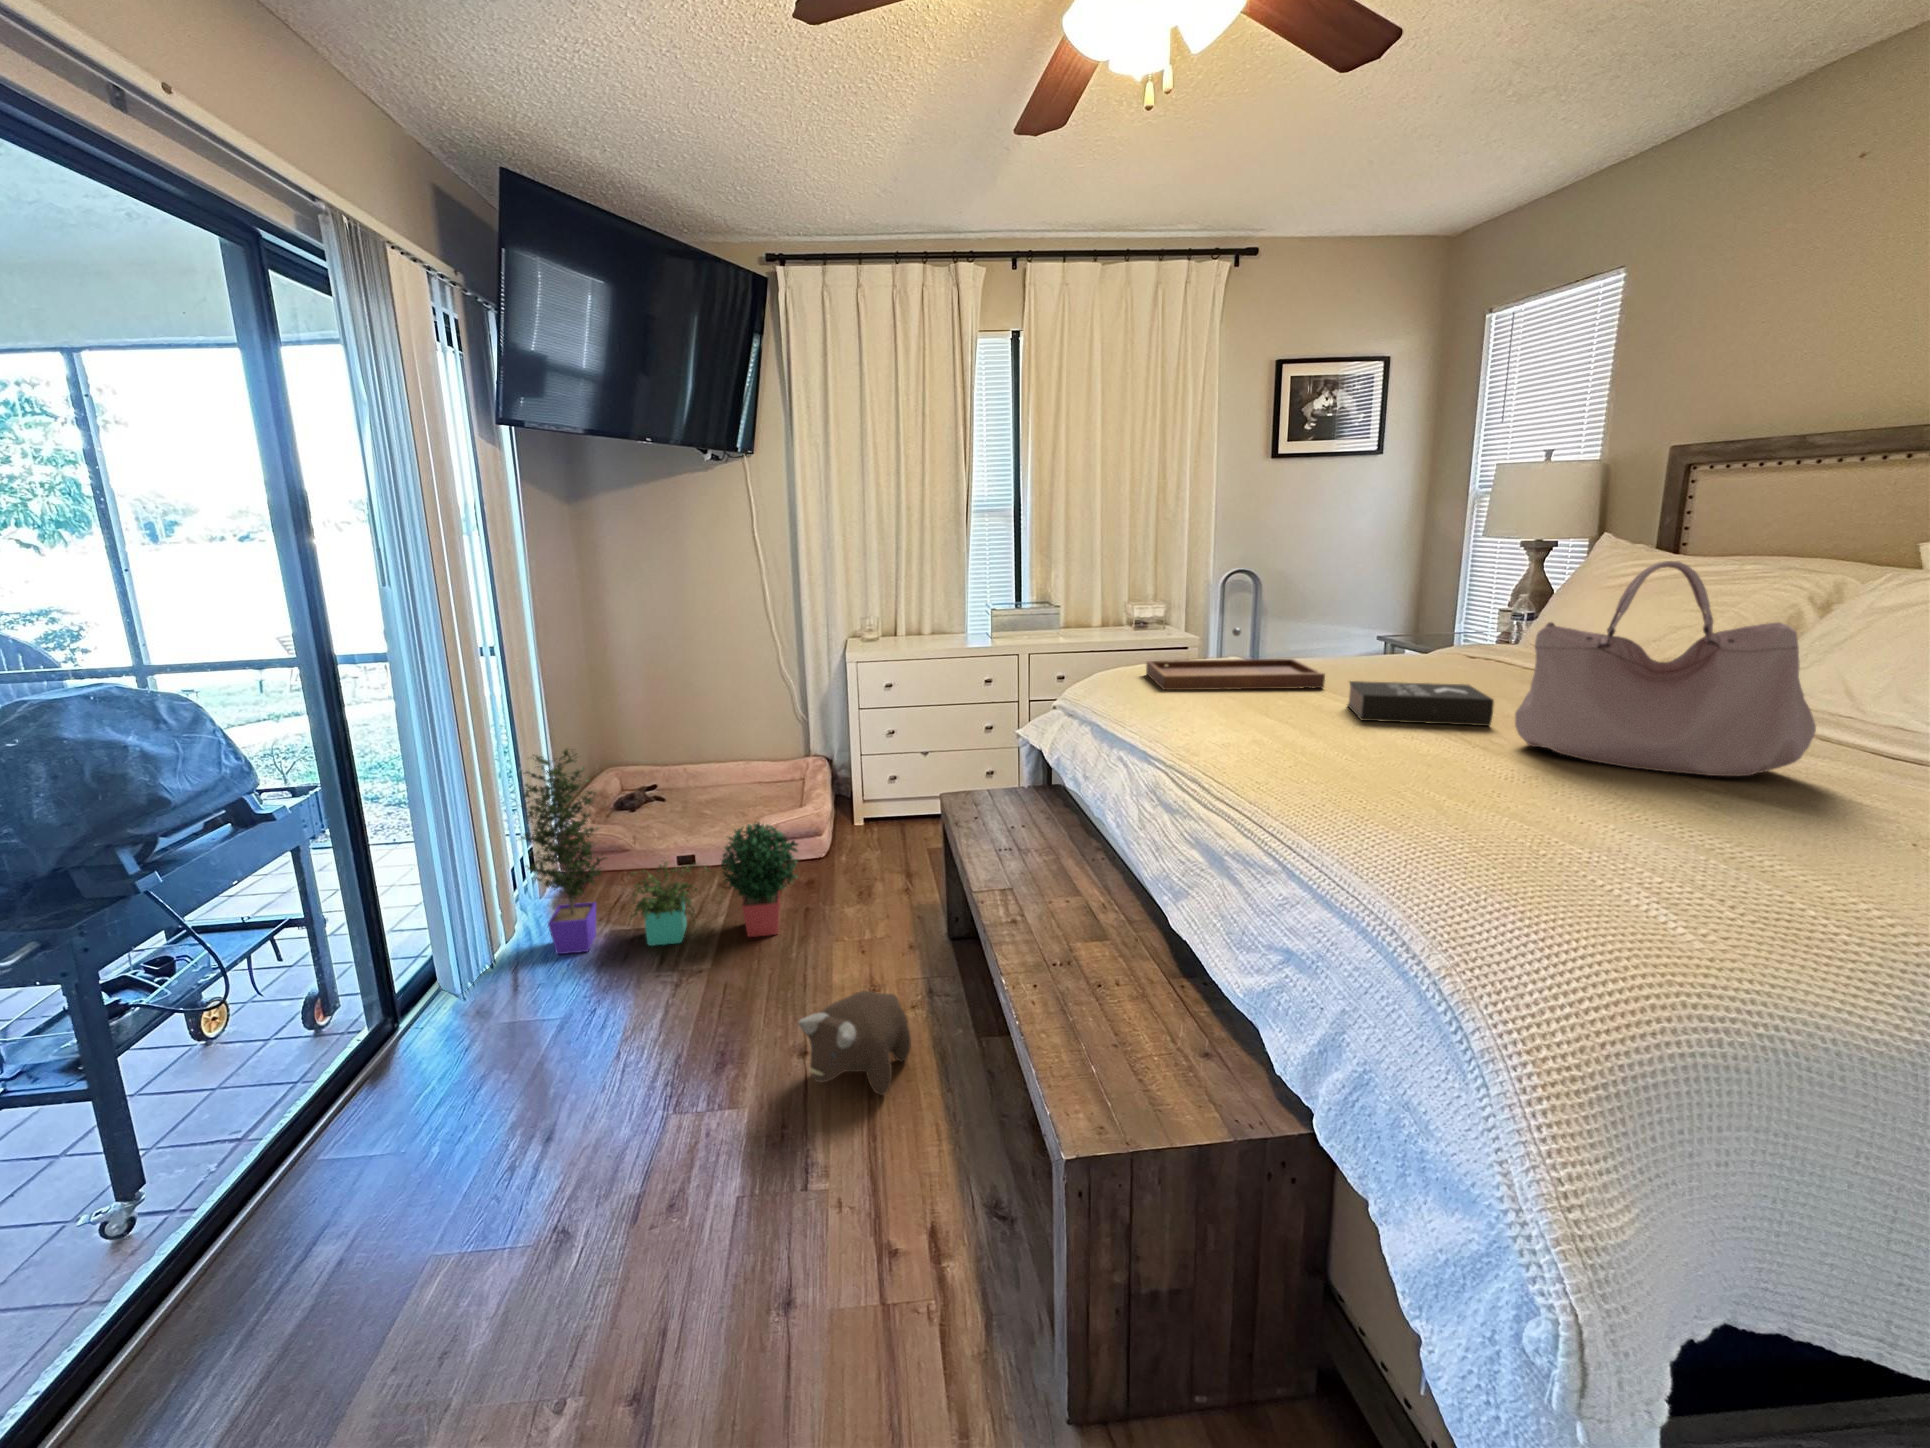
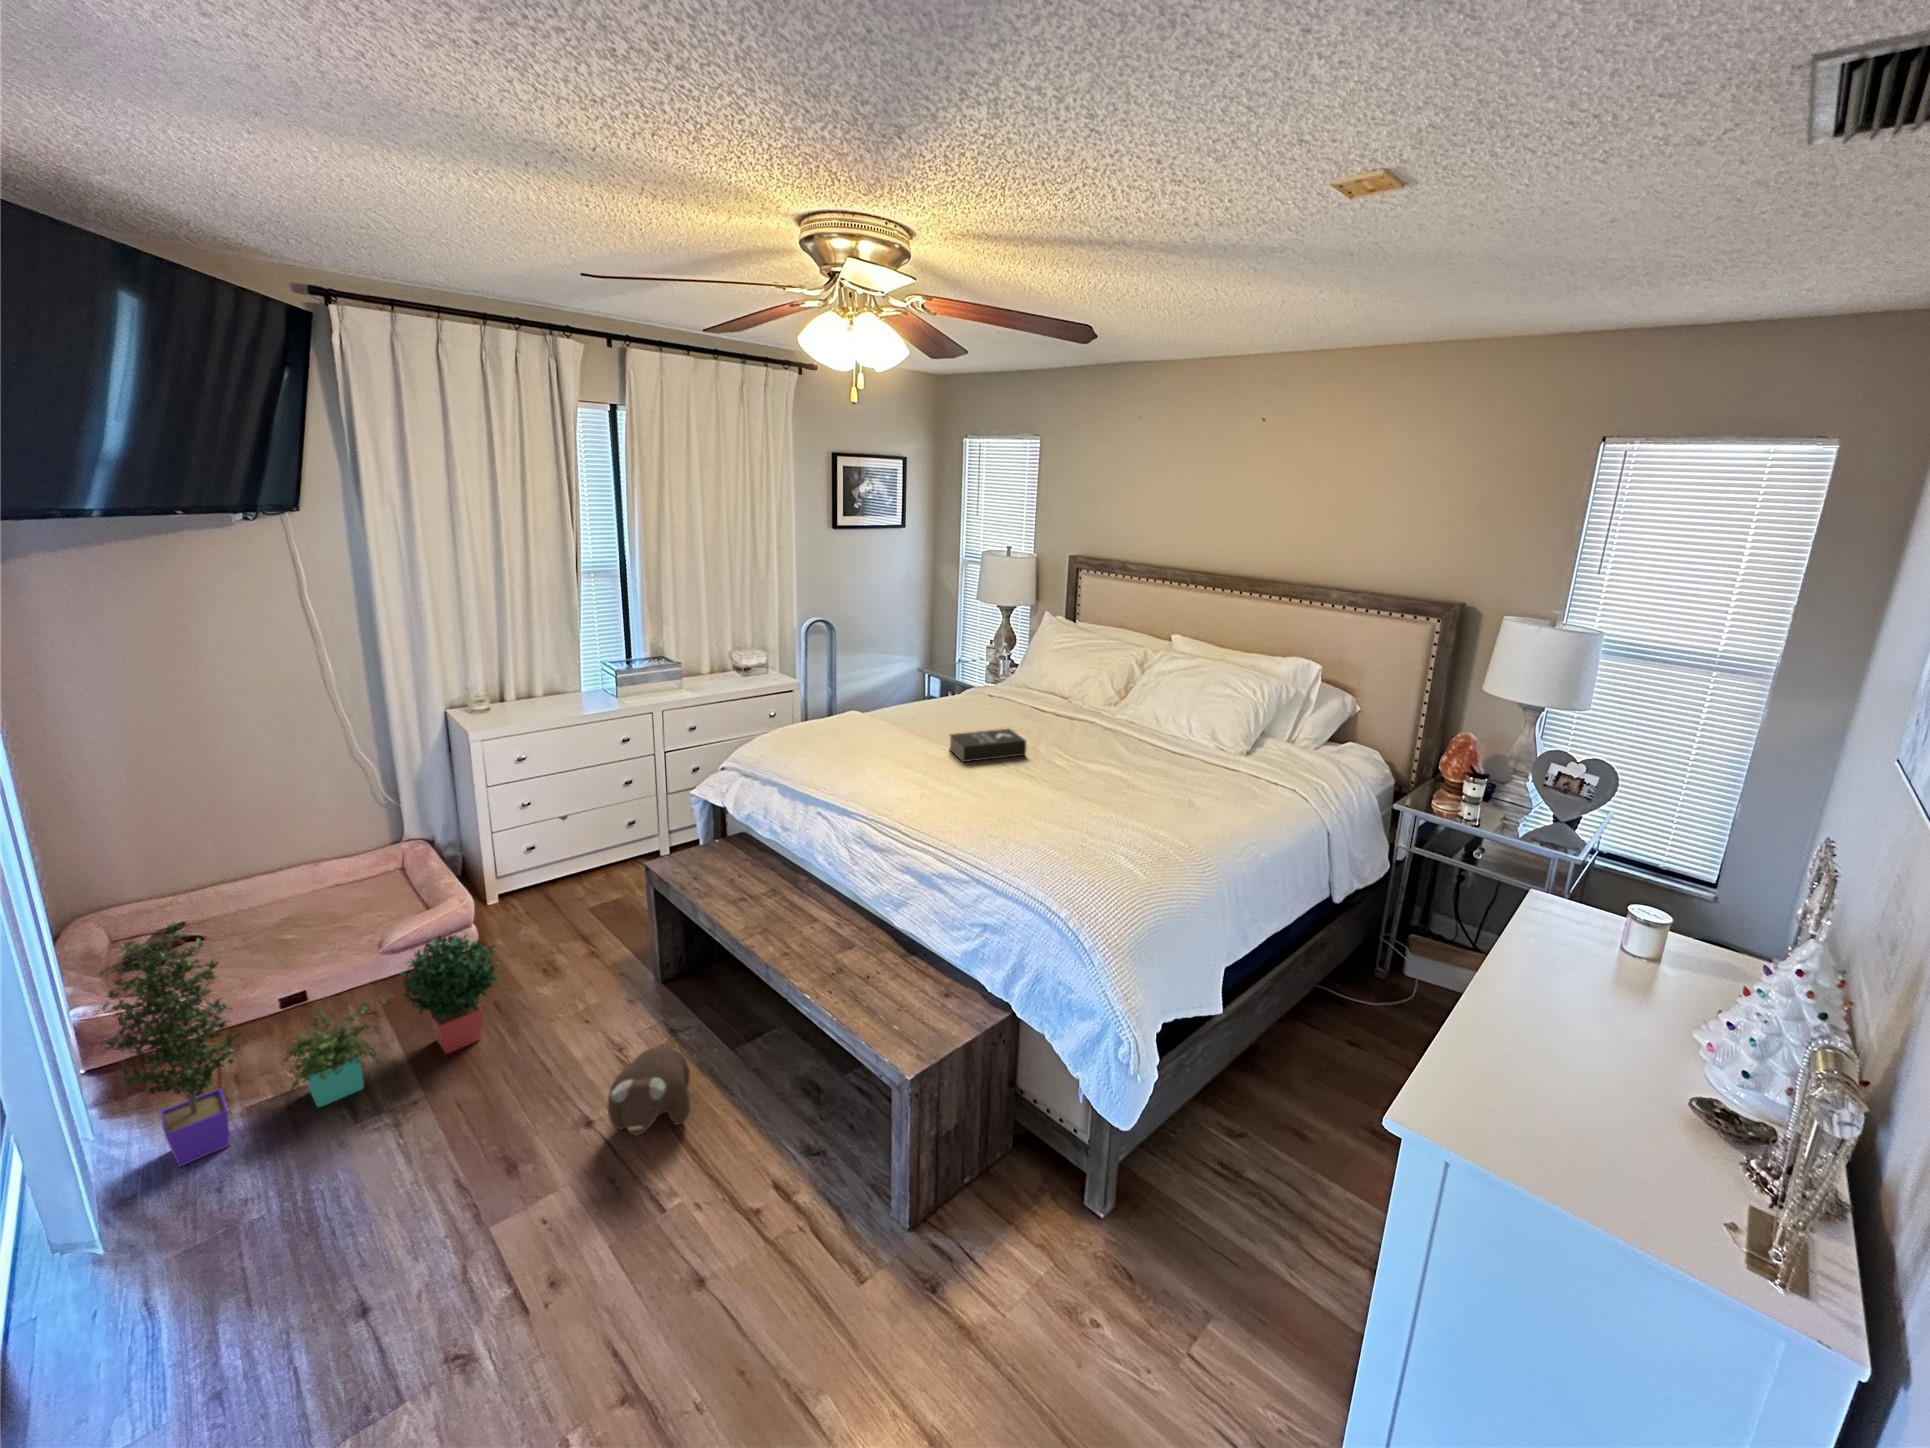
handbag: present [1515,561,1816,776] -> none [1041,670,1153,777]
tray: present [1146,628,1325,690] -> none [805,696,927,752]

